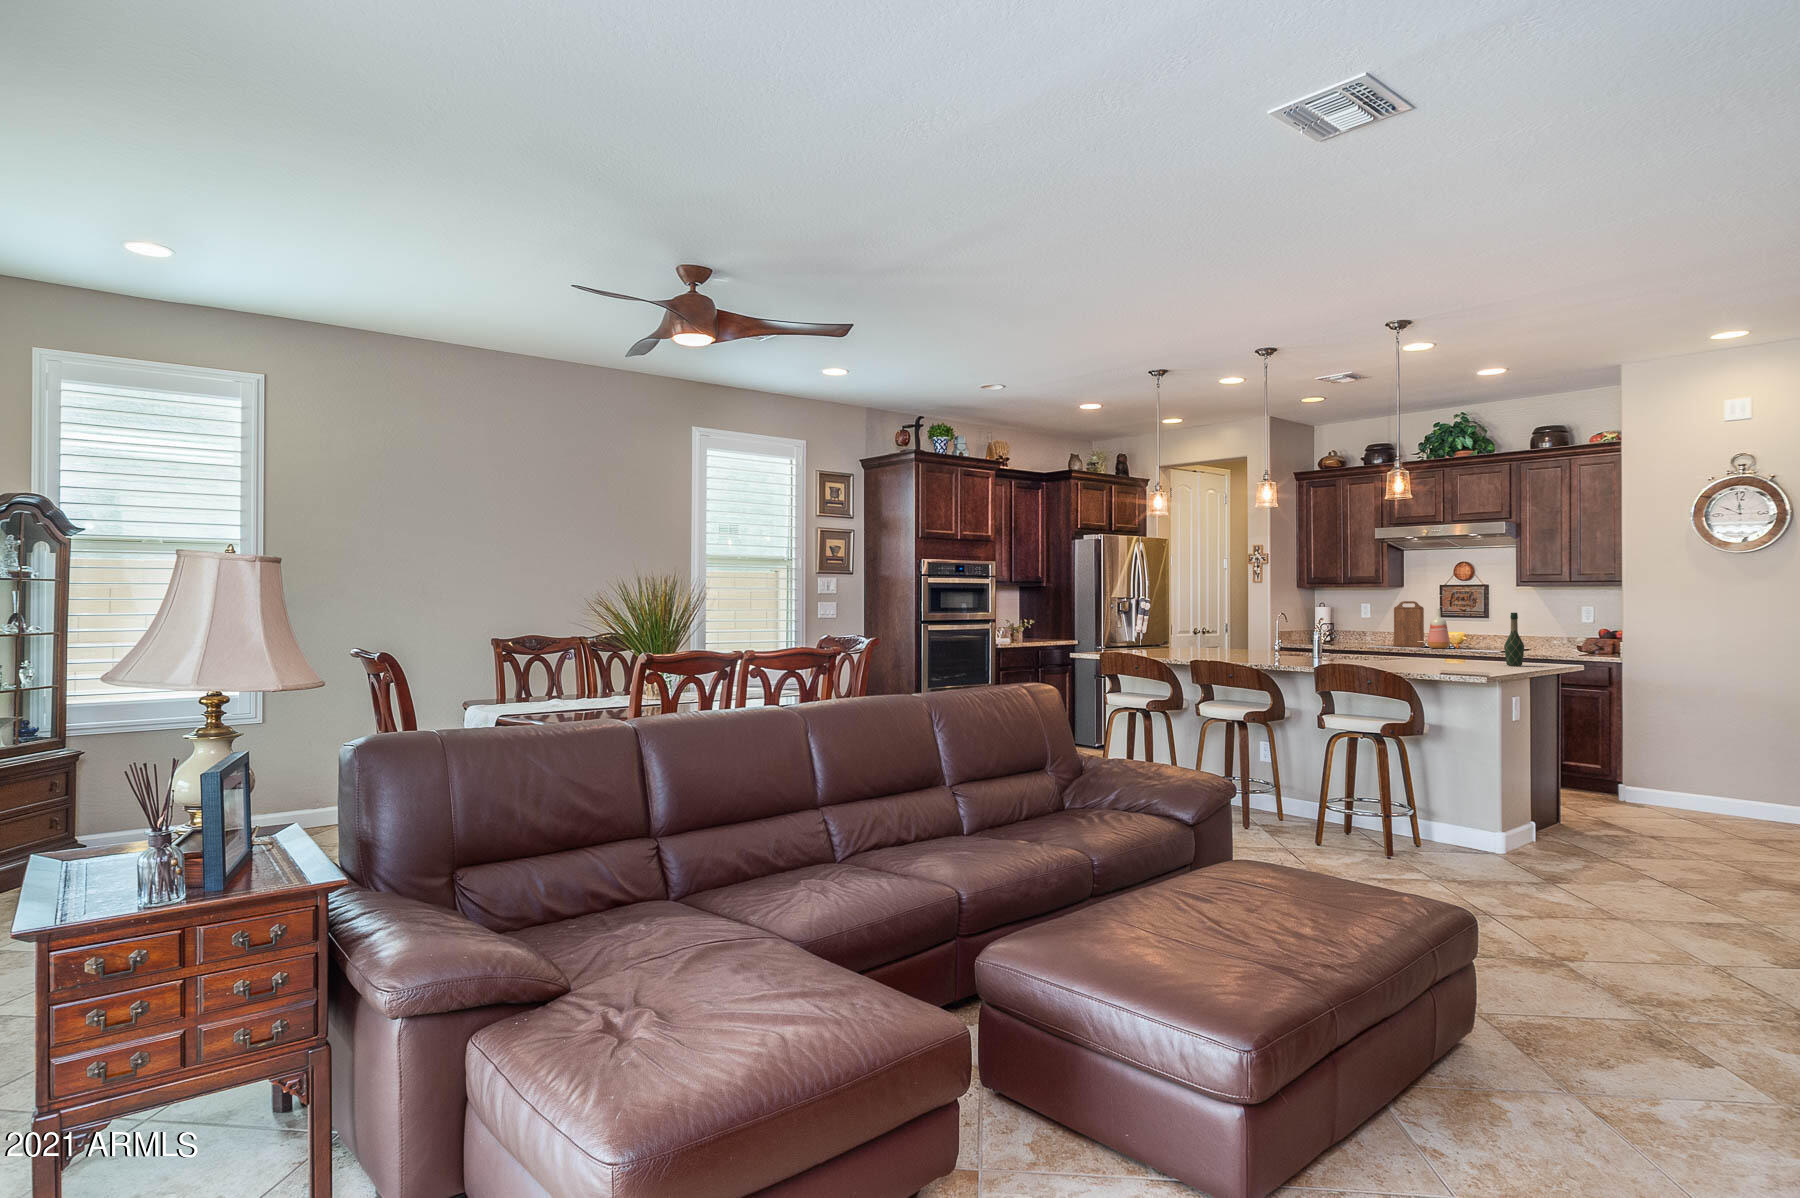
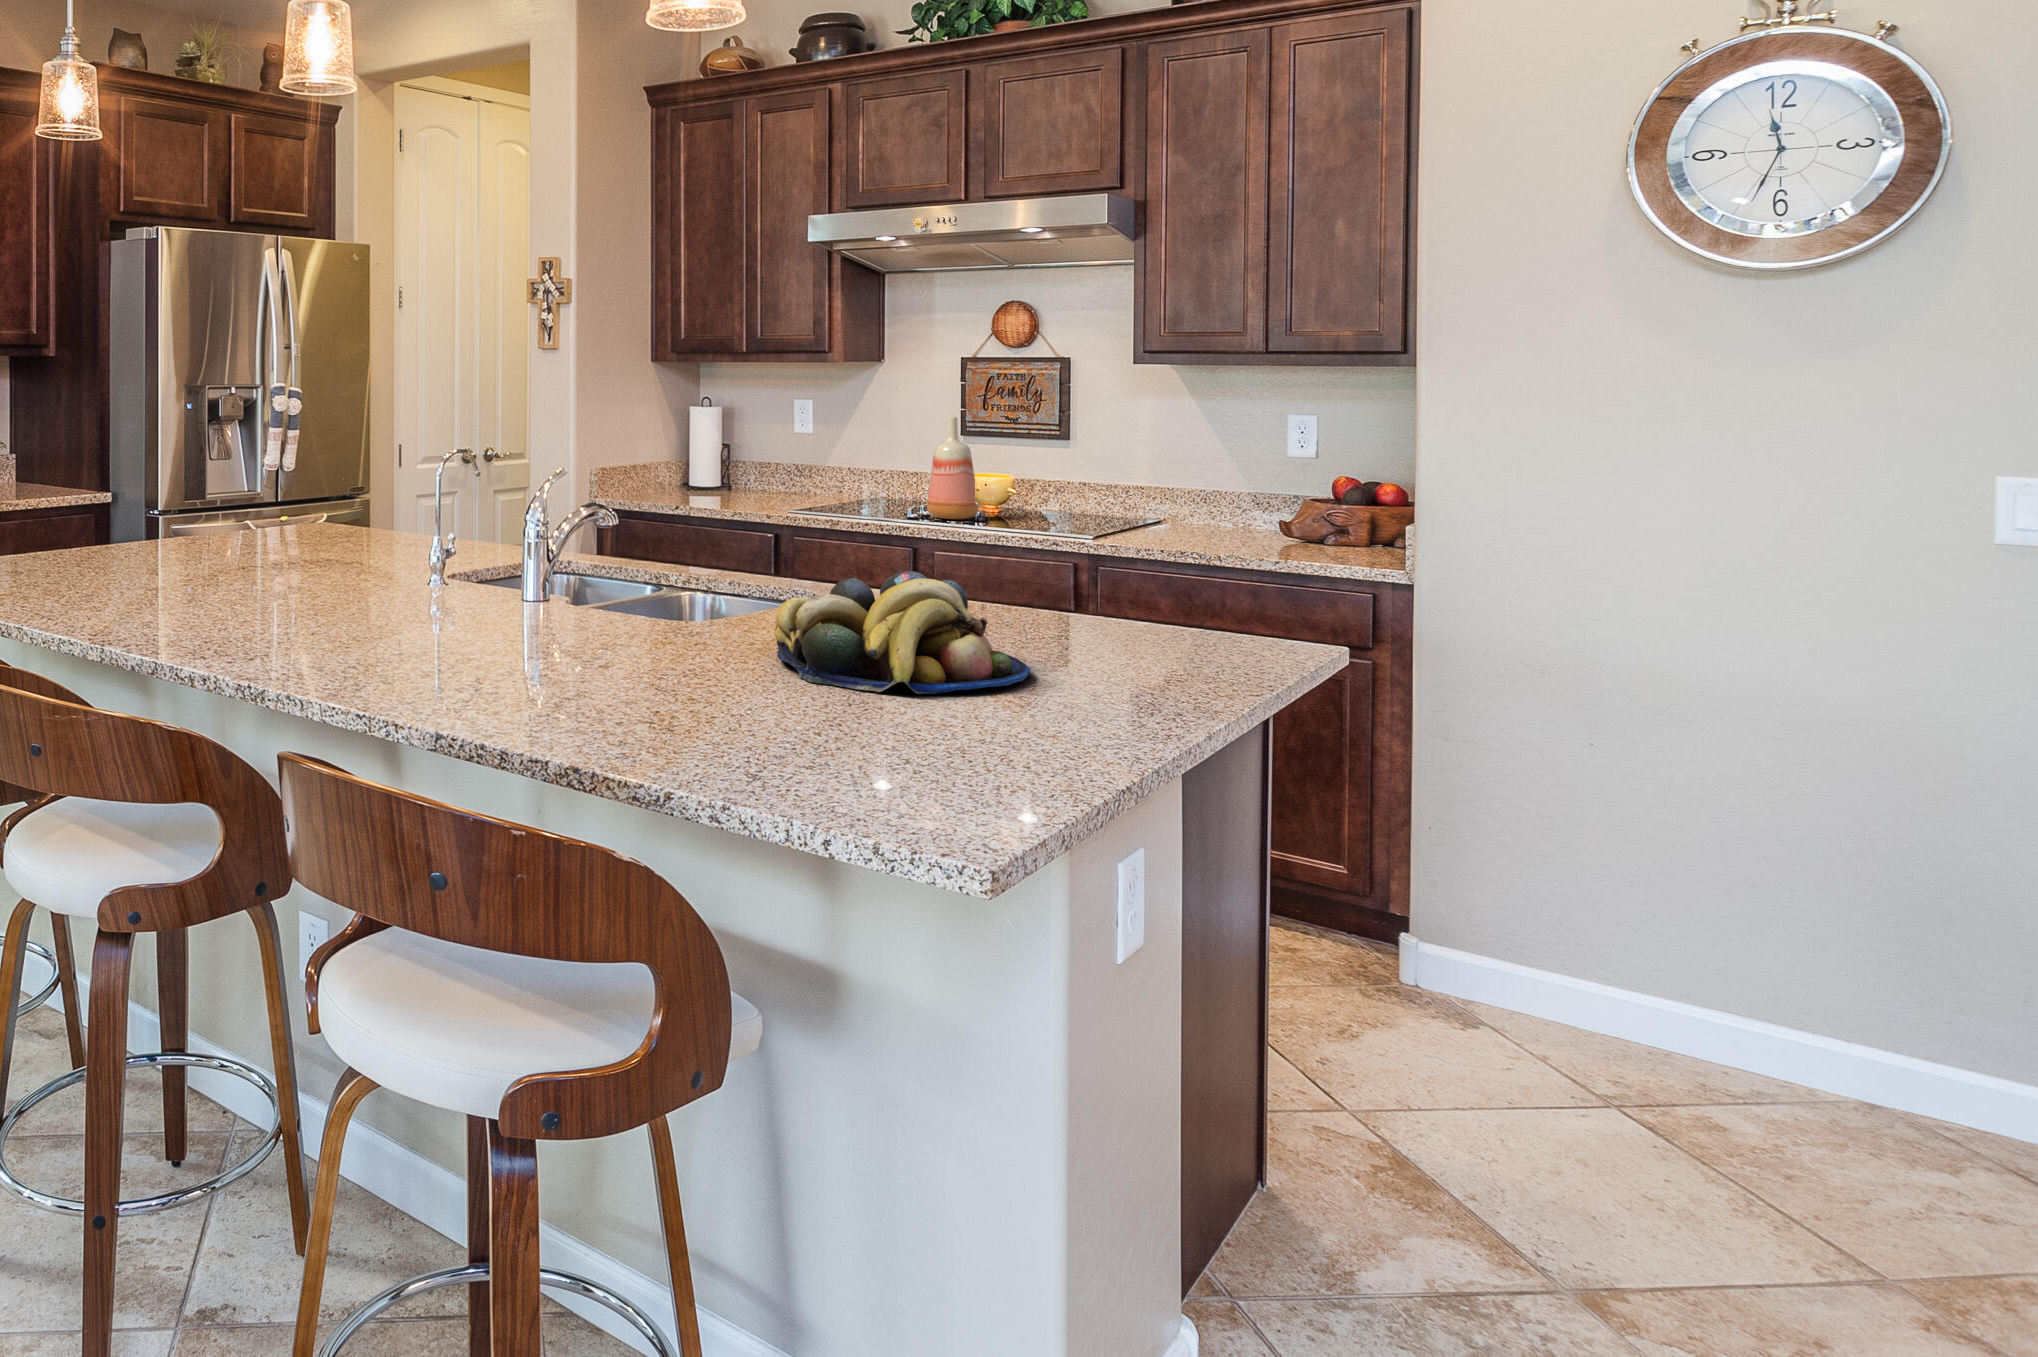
cutting board: present [1394,601,1424,647] -> none [854,397,922,511]
wine bottle: present [1504,613,1524,666] -> none [1108,449,1173,637]
fruit bowl: none [1408,645,1482,670] -> present [774,571,1030,694]

